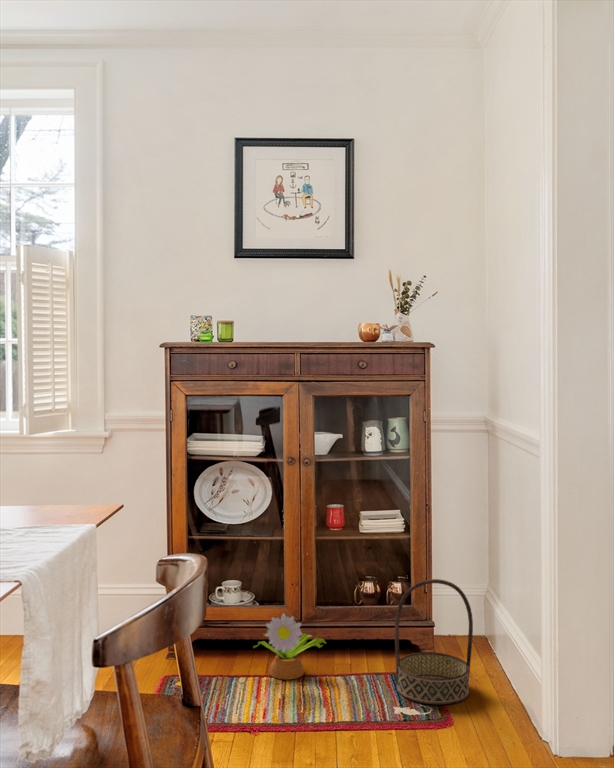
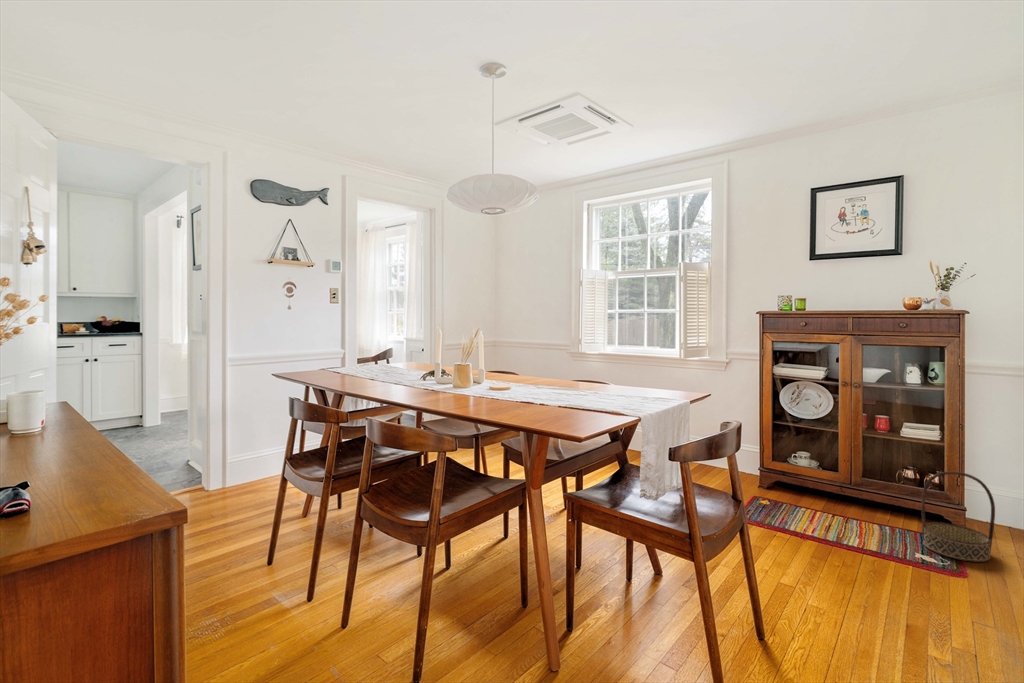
decorative plant: present [253,613,326,679] -> none [812,477,868,520]

